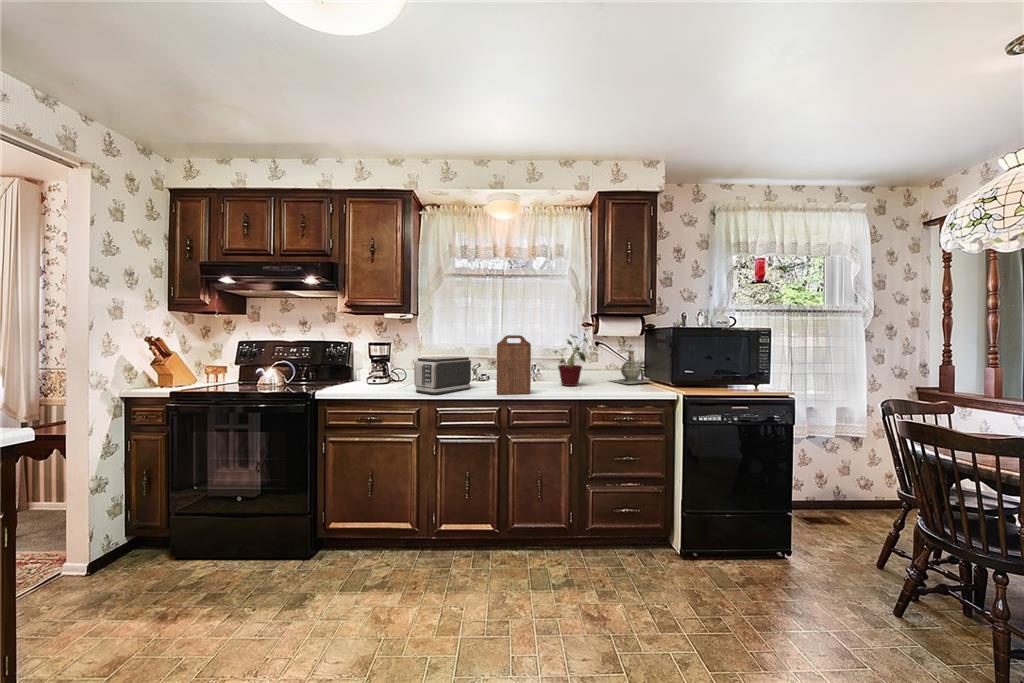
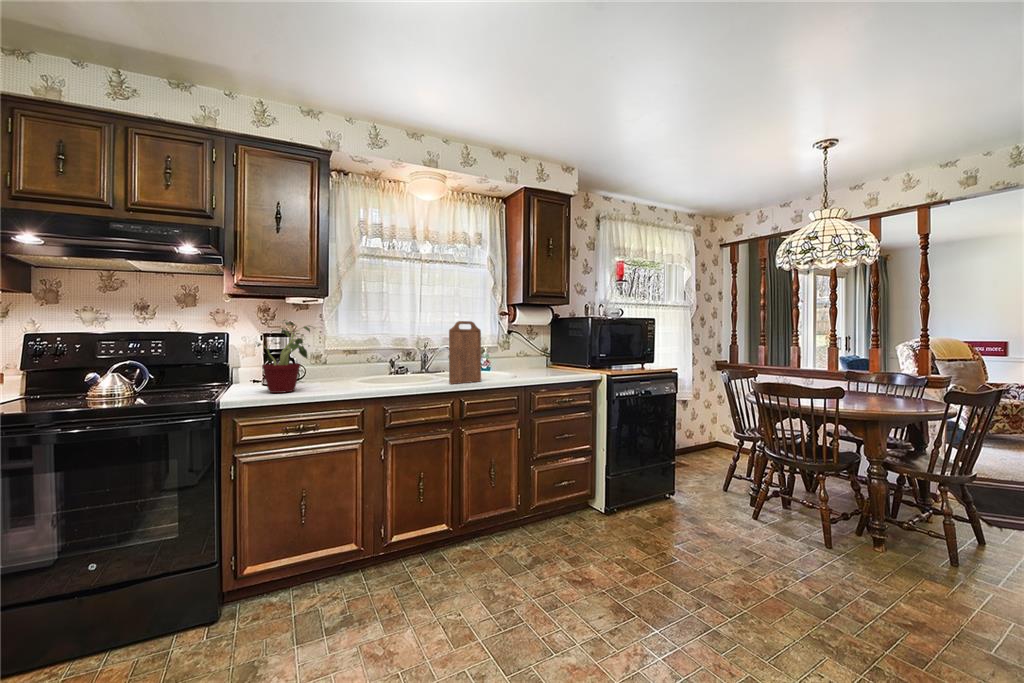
potted plant: present [554,334,587,386] -> present [256,320,311,393]
ceramic jug: present [611,350,651,384] -> none [522,339,567,370]
toaster: present [414,356,471,394] -> none [351,347,410,388]

